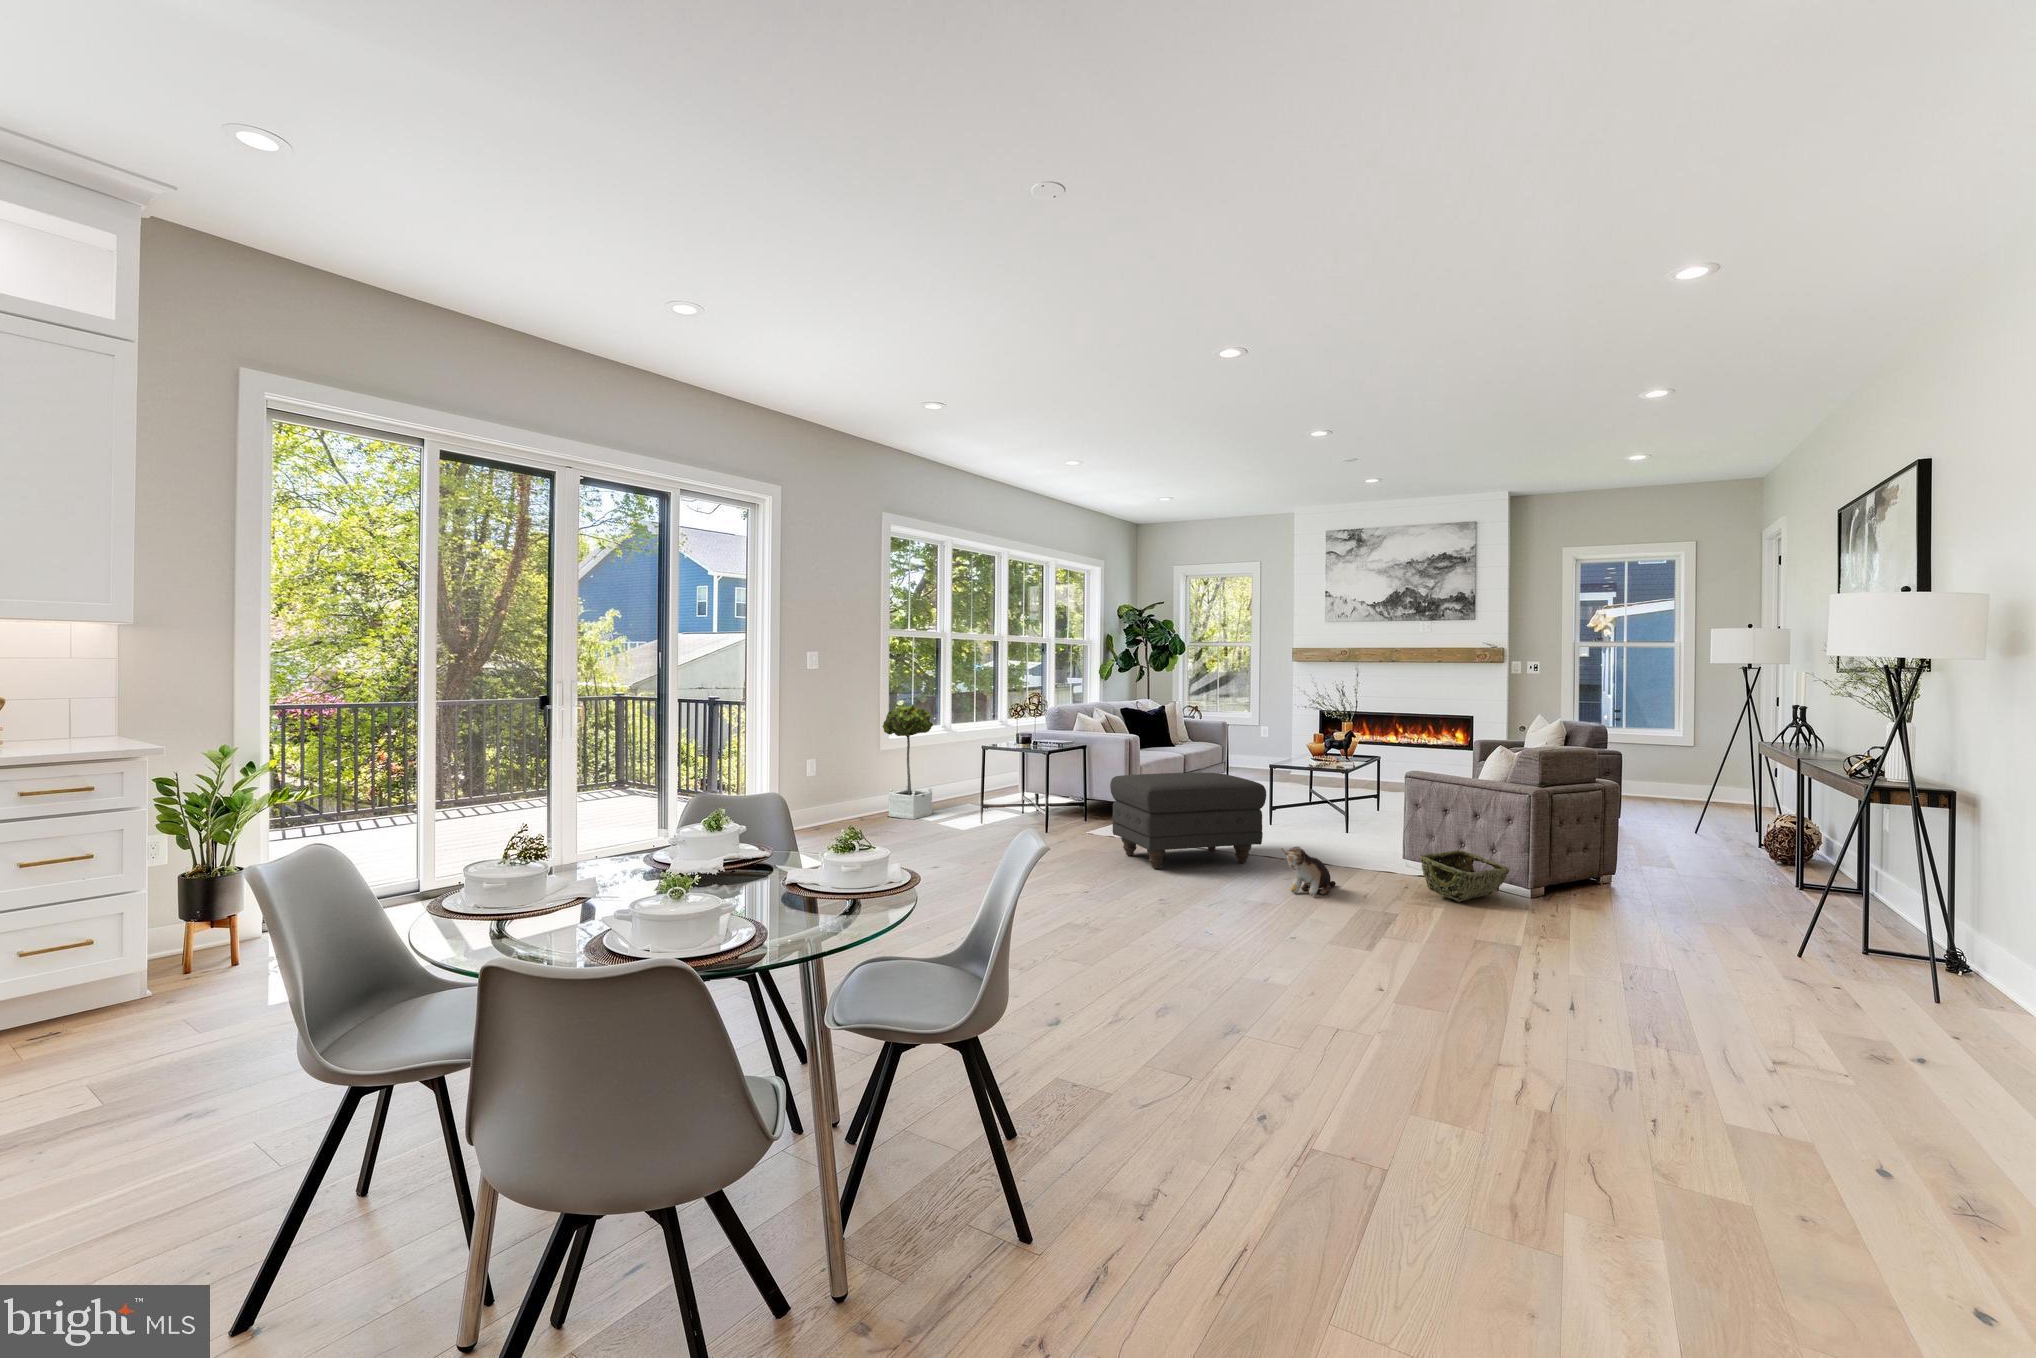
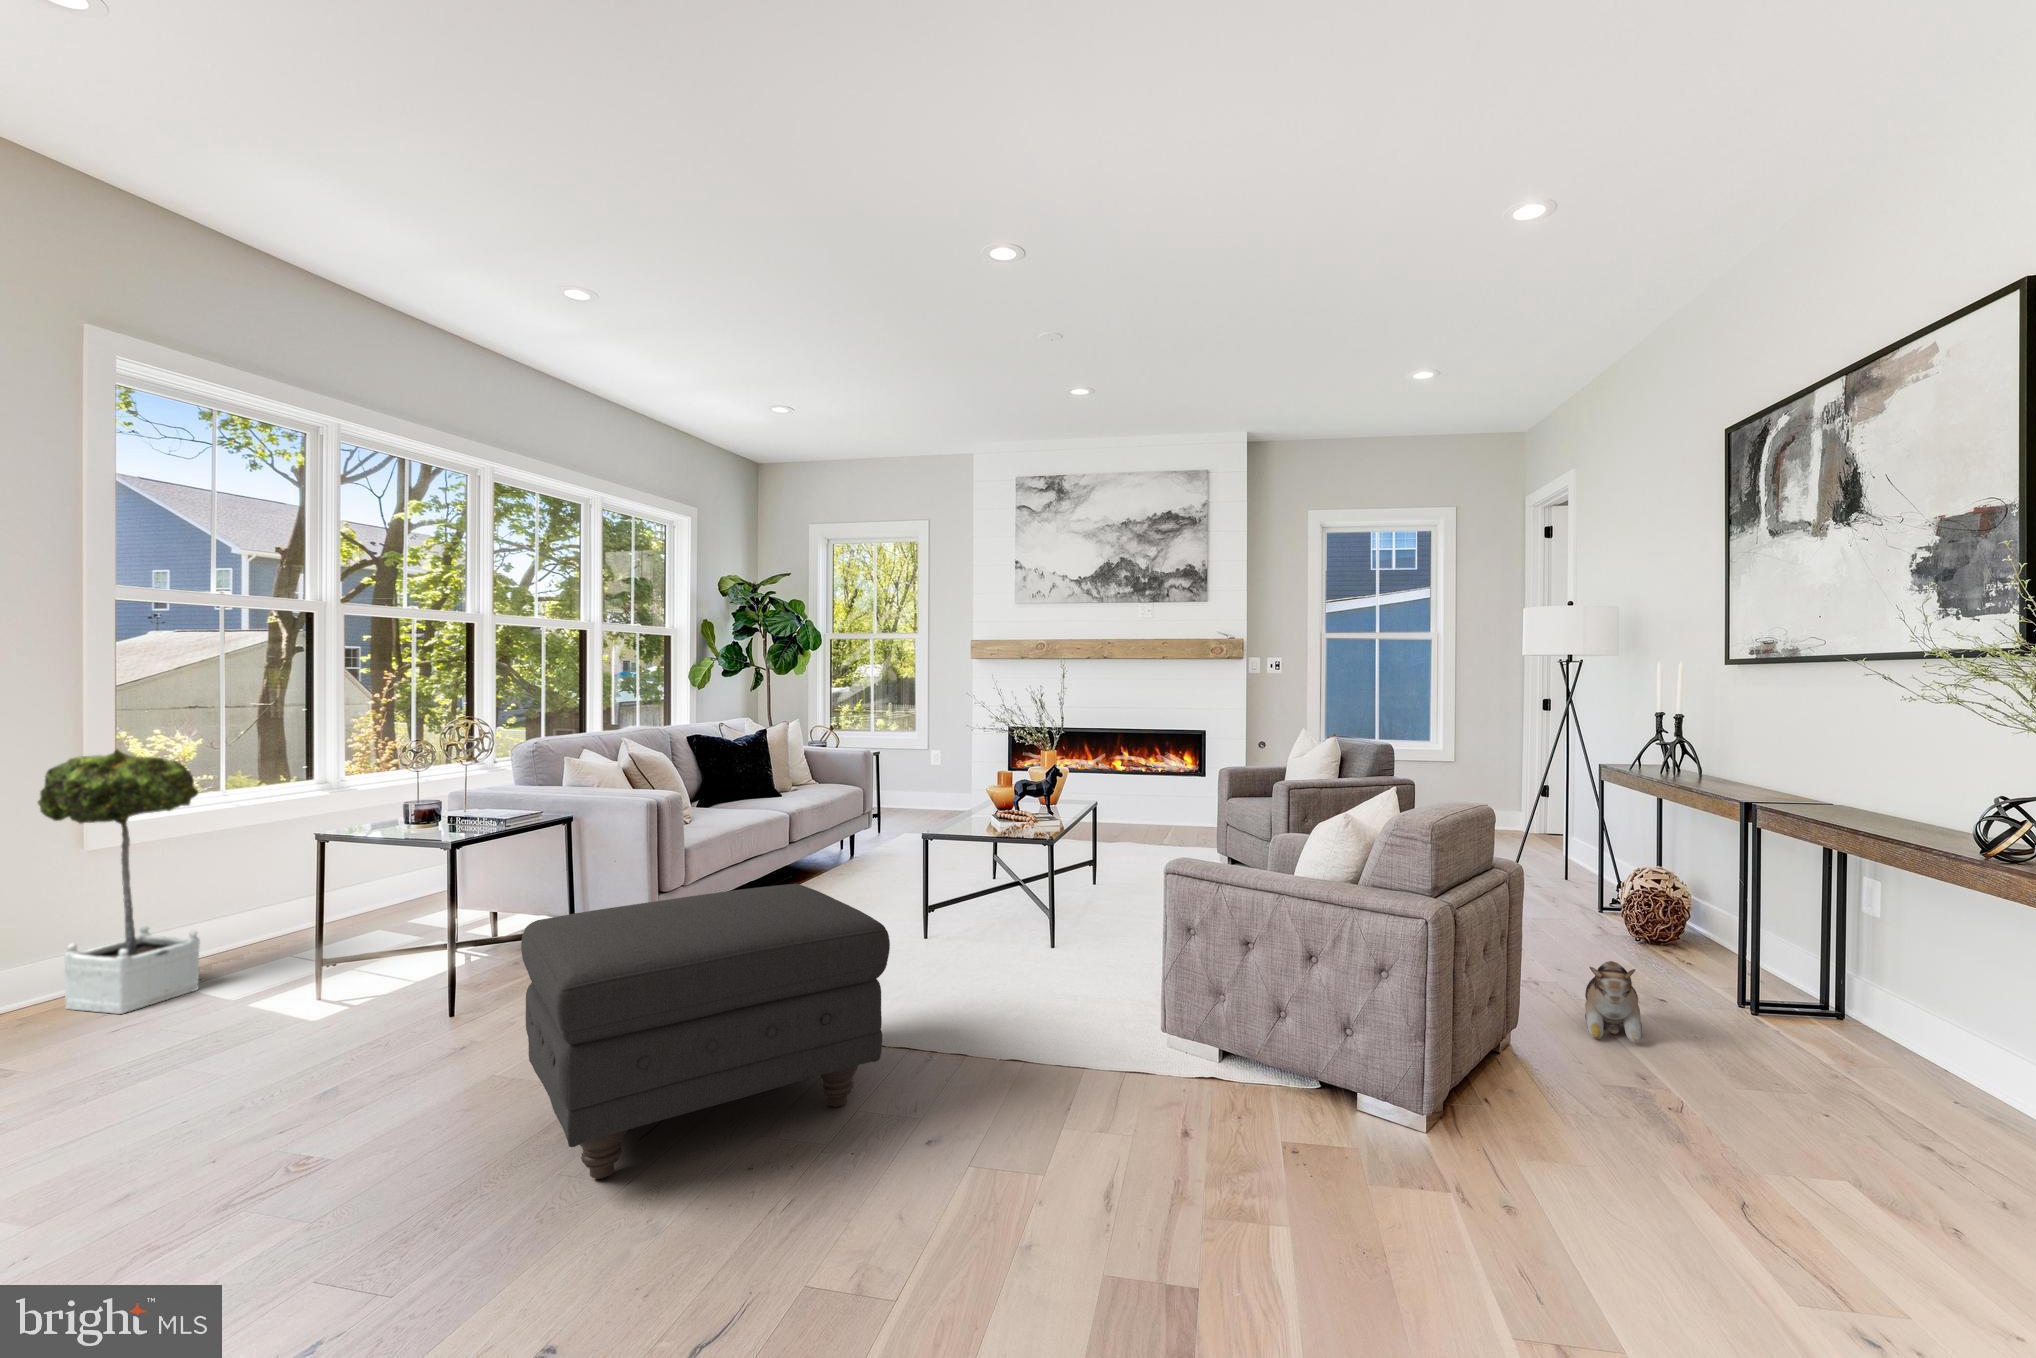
plush toy: present [1282,847,1336,895] -> present [1585,961,1642,1043]
woven basket: present [1420,851,1509,902] -> none [1240,1059,1421,1233]

